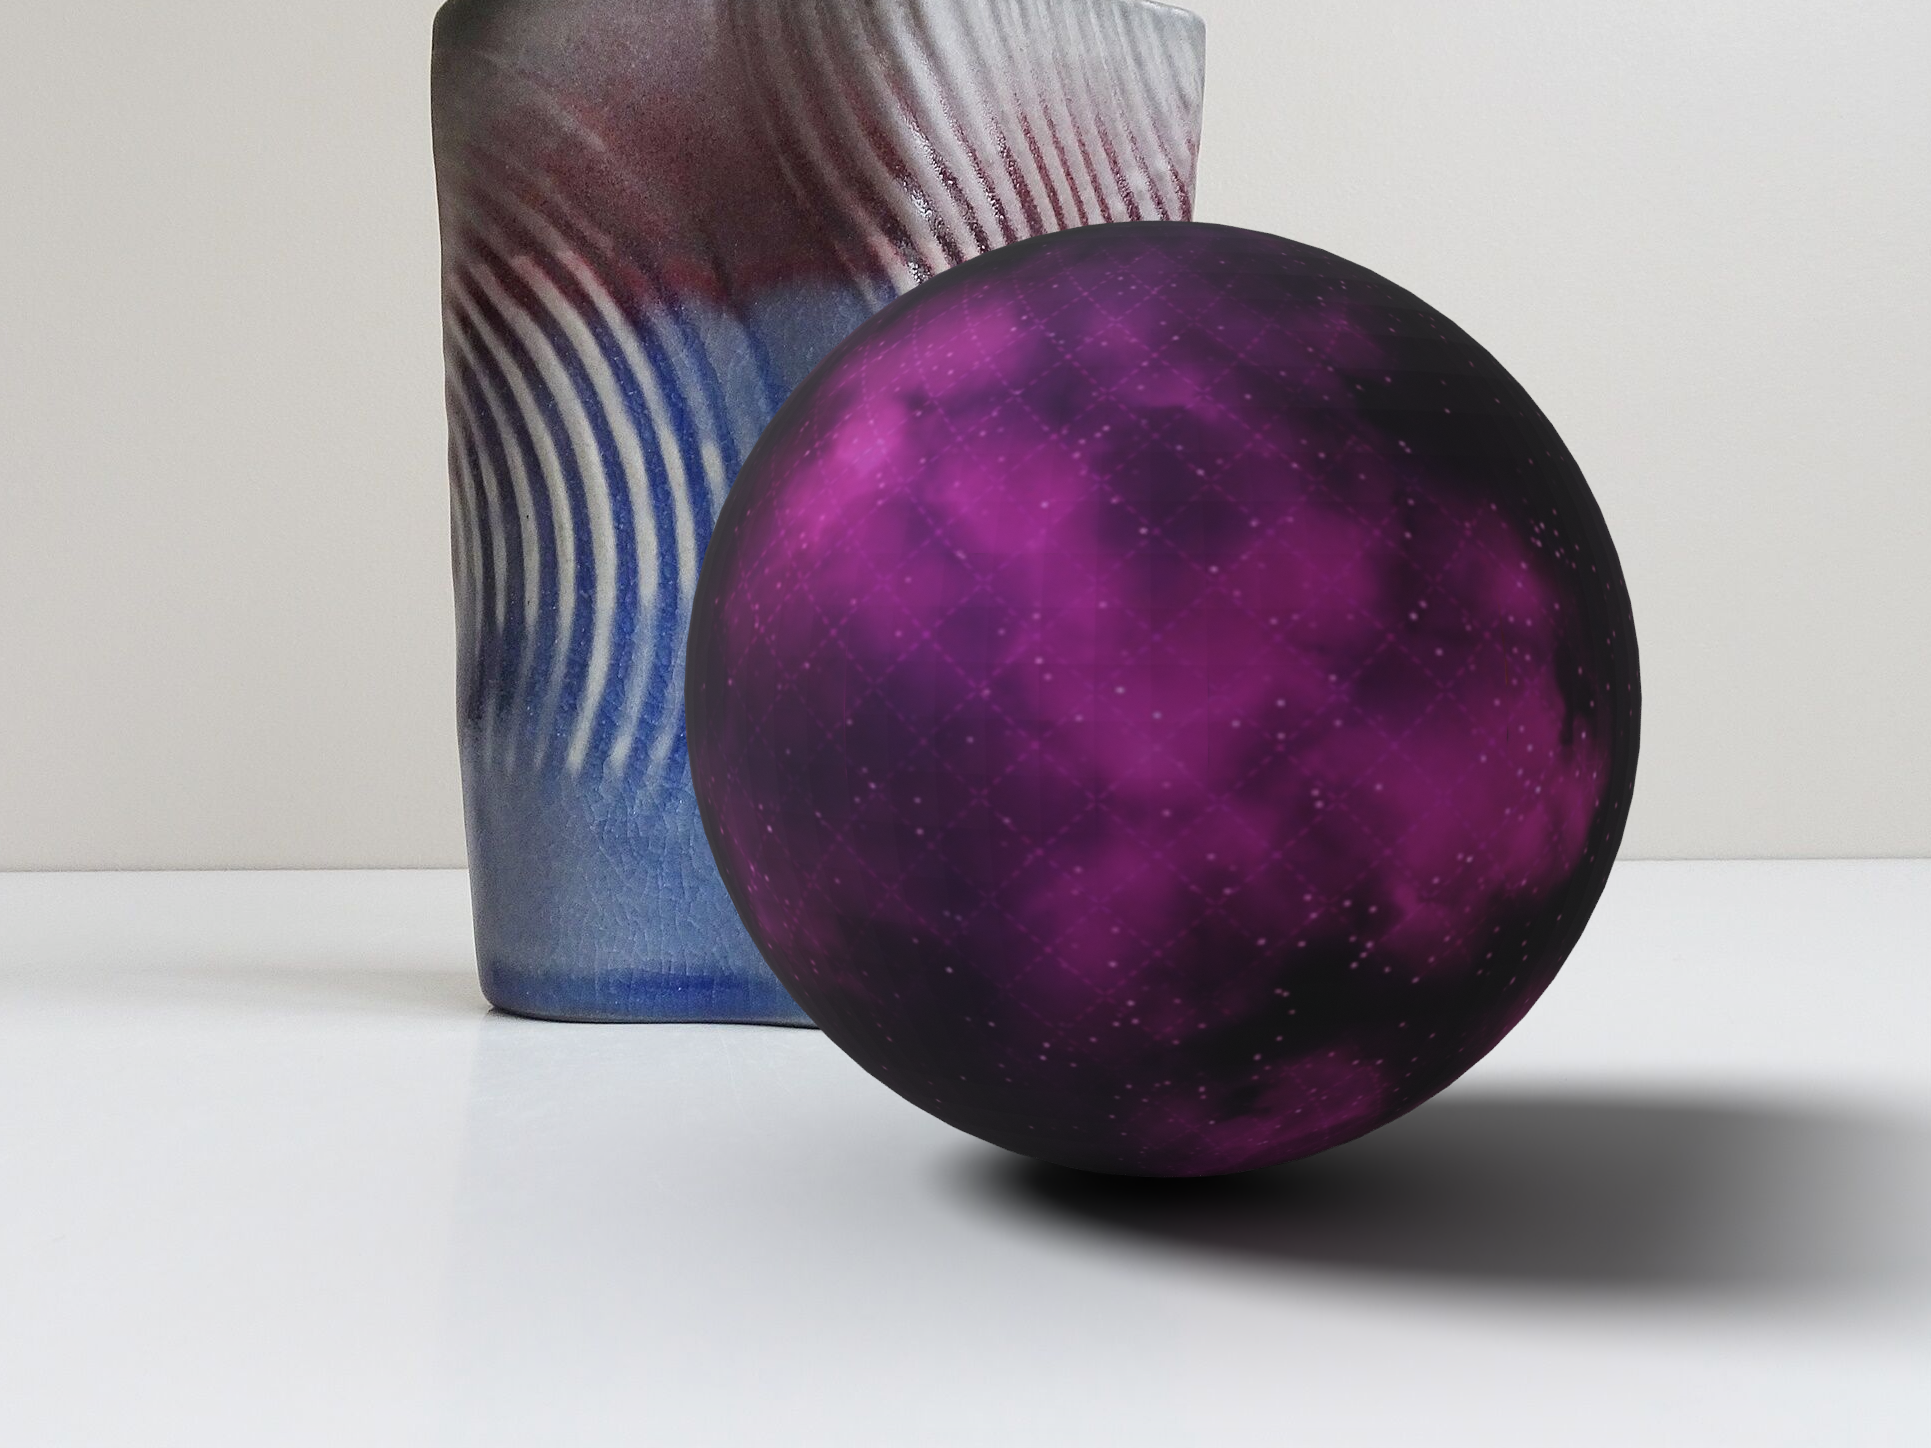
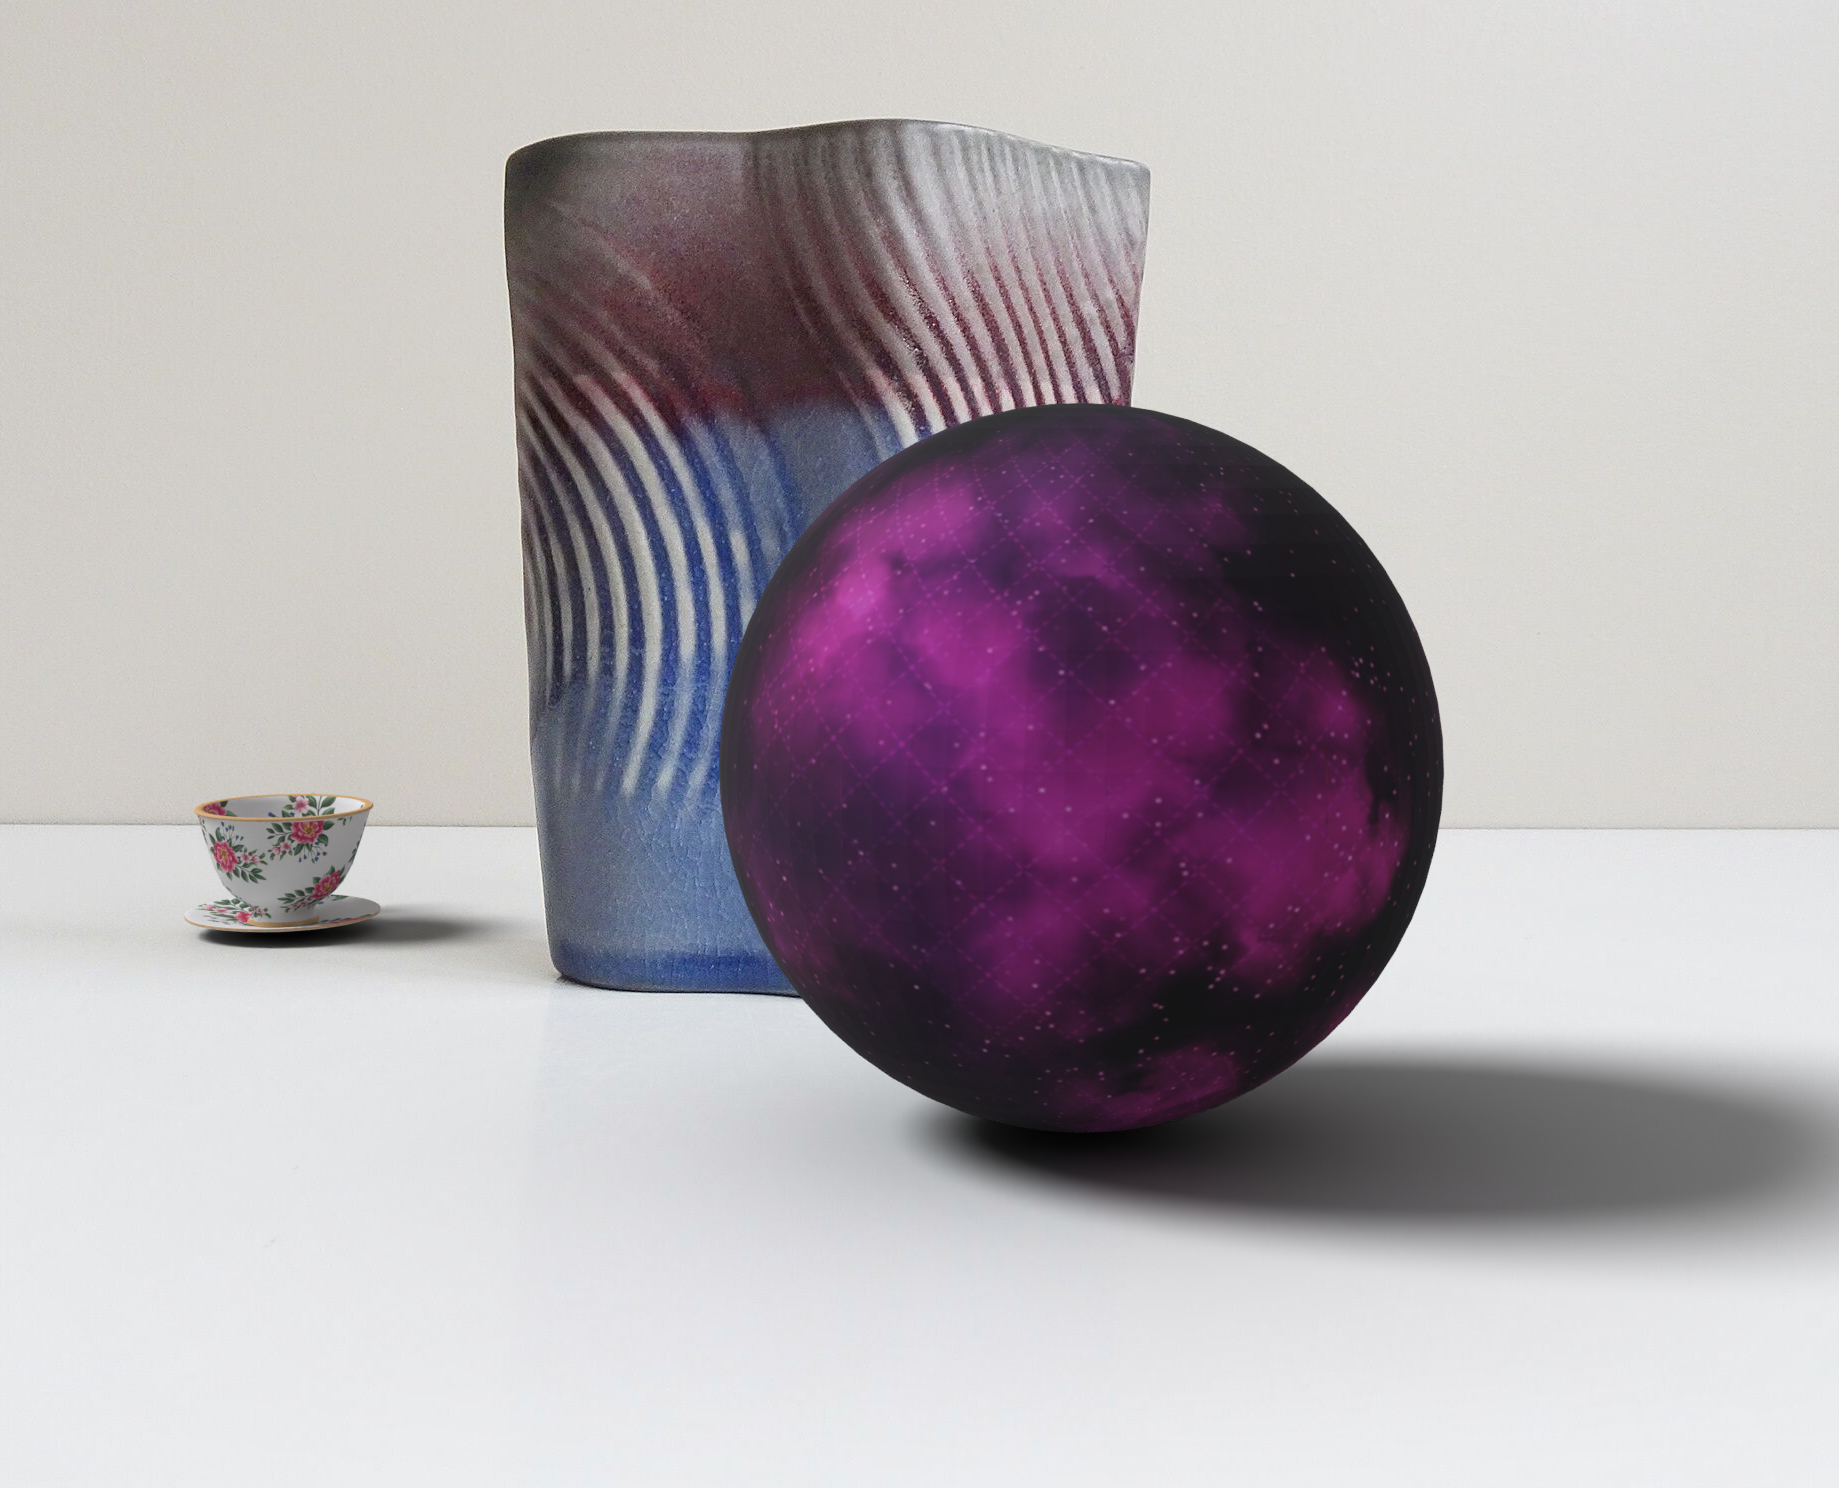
teacup: none [62,803,295,960] -> present [184,793,381,932]

